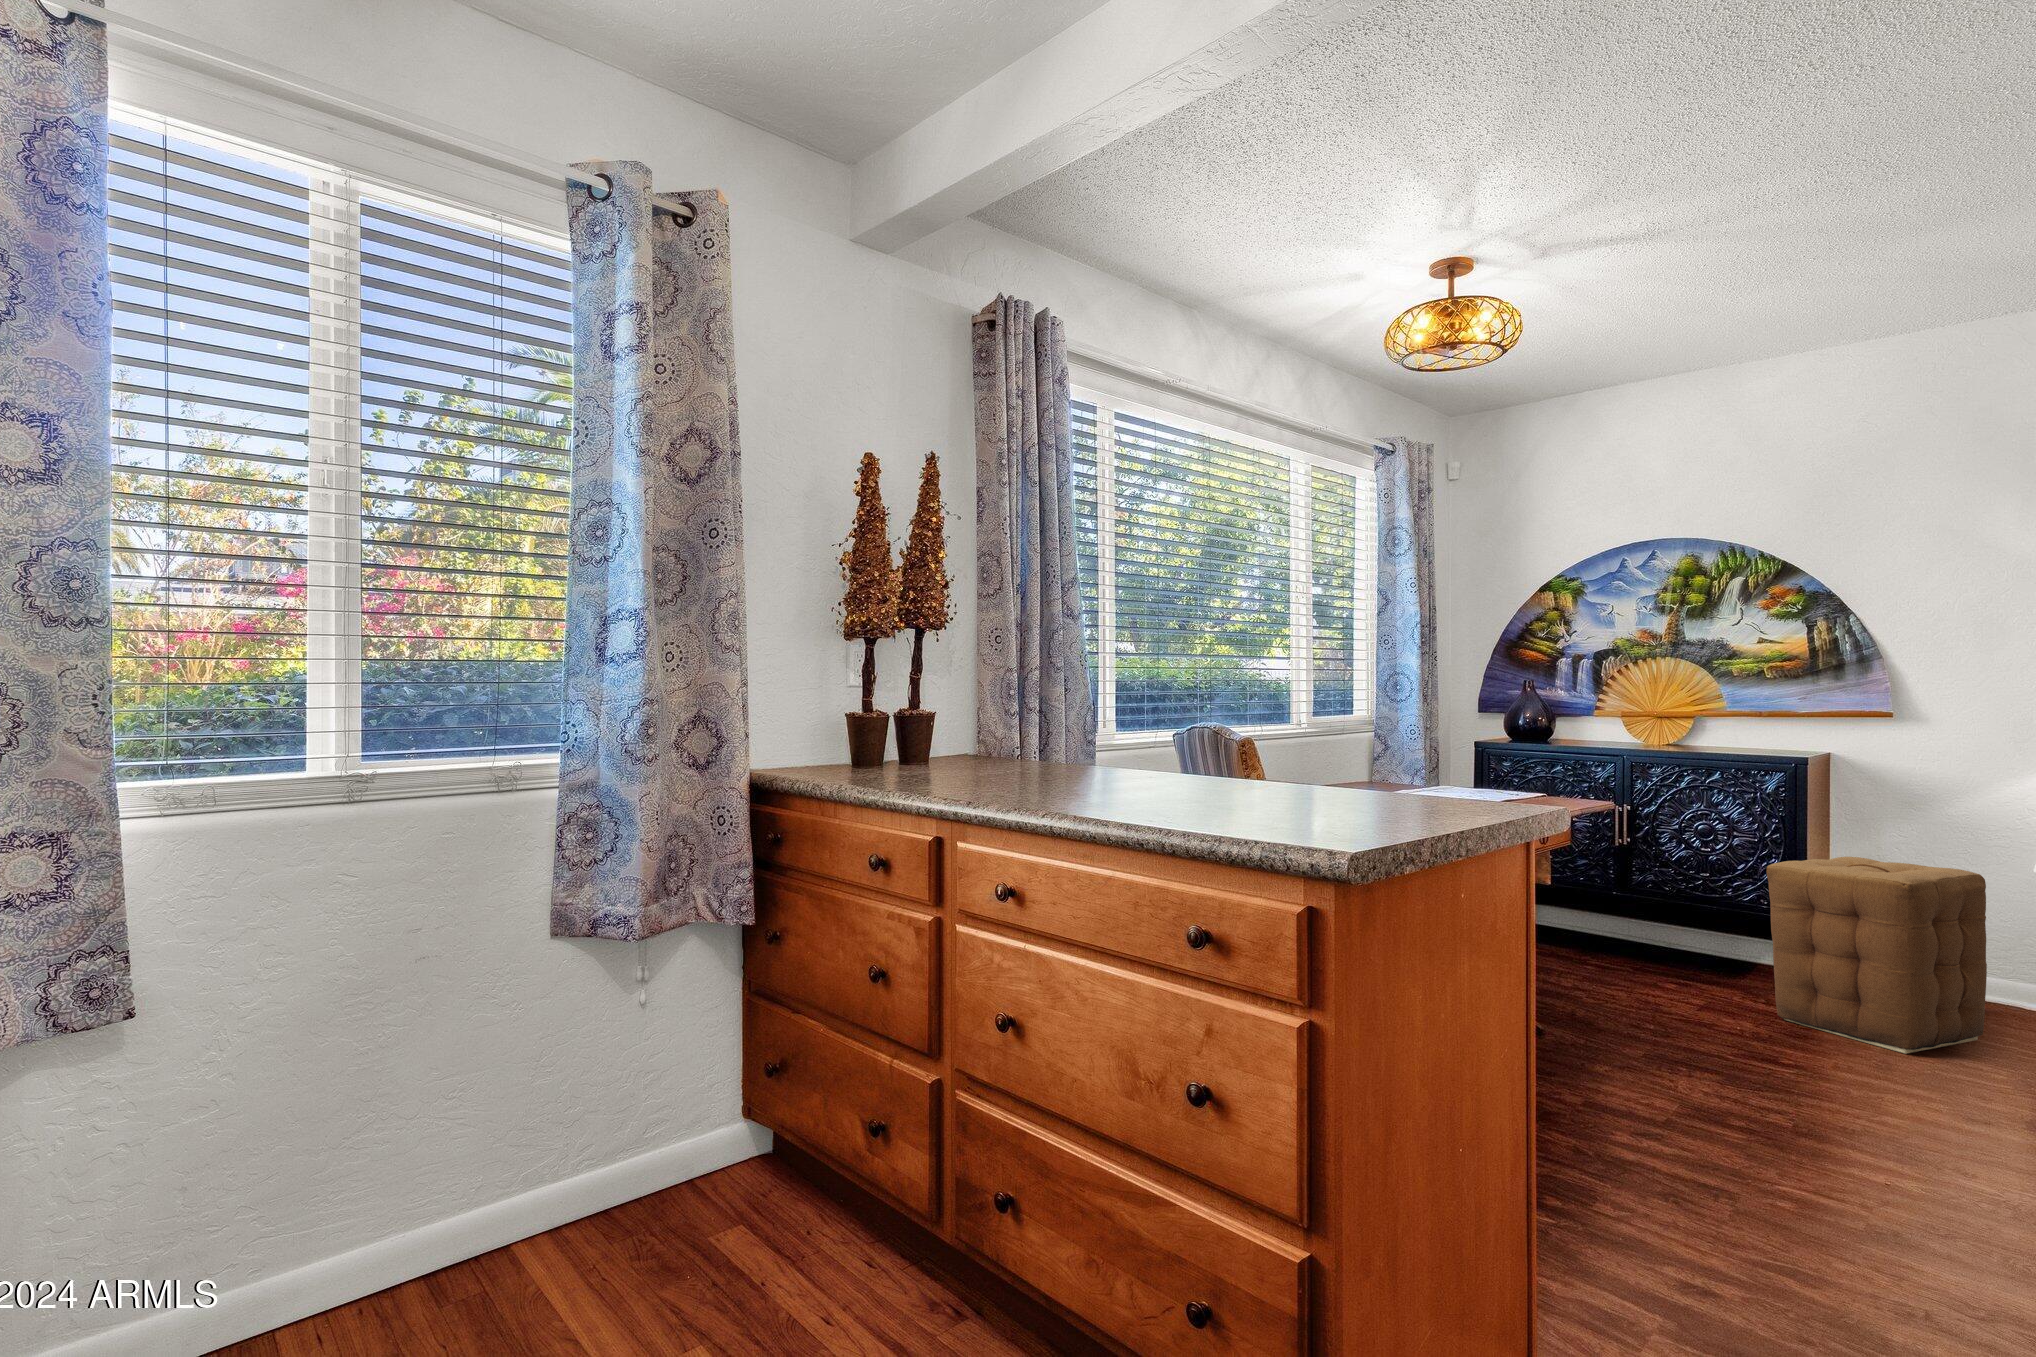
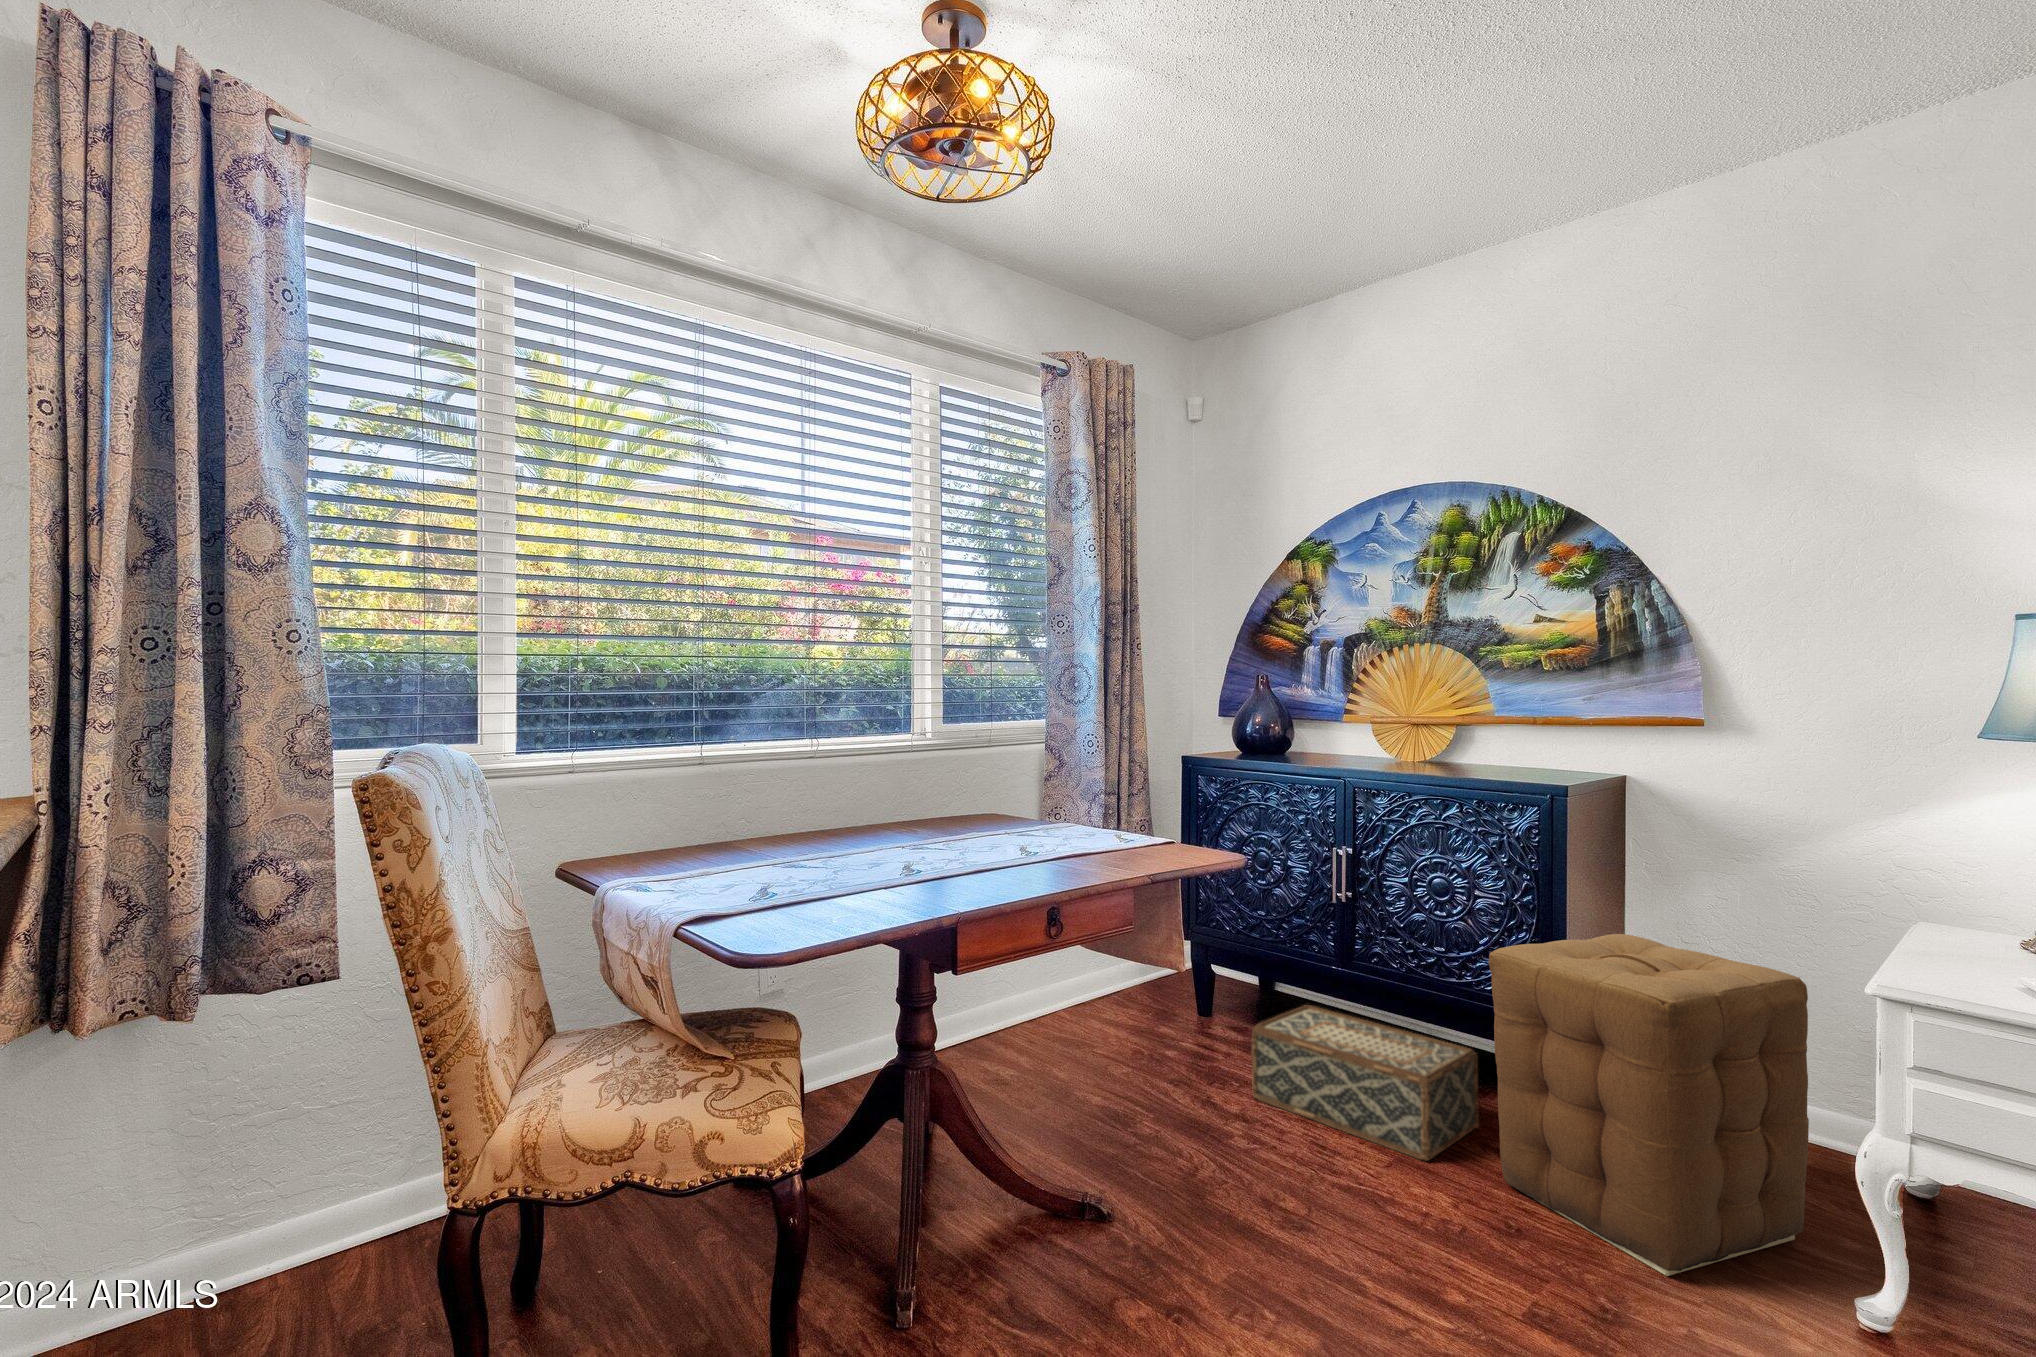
woven basket: none [1570,920,1742,1009] -> present [1252,1005,1479,1161]

